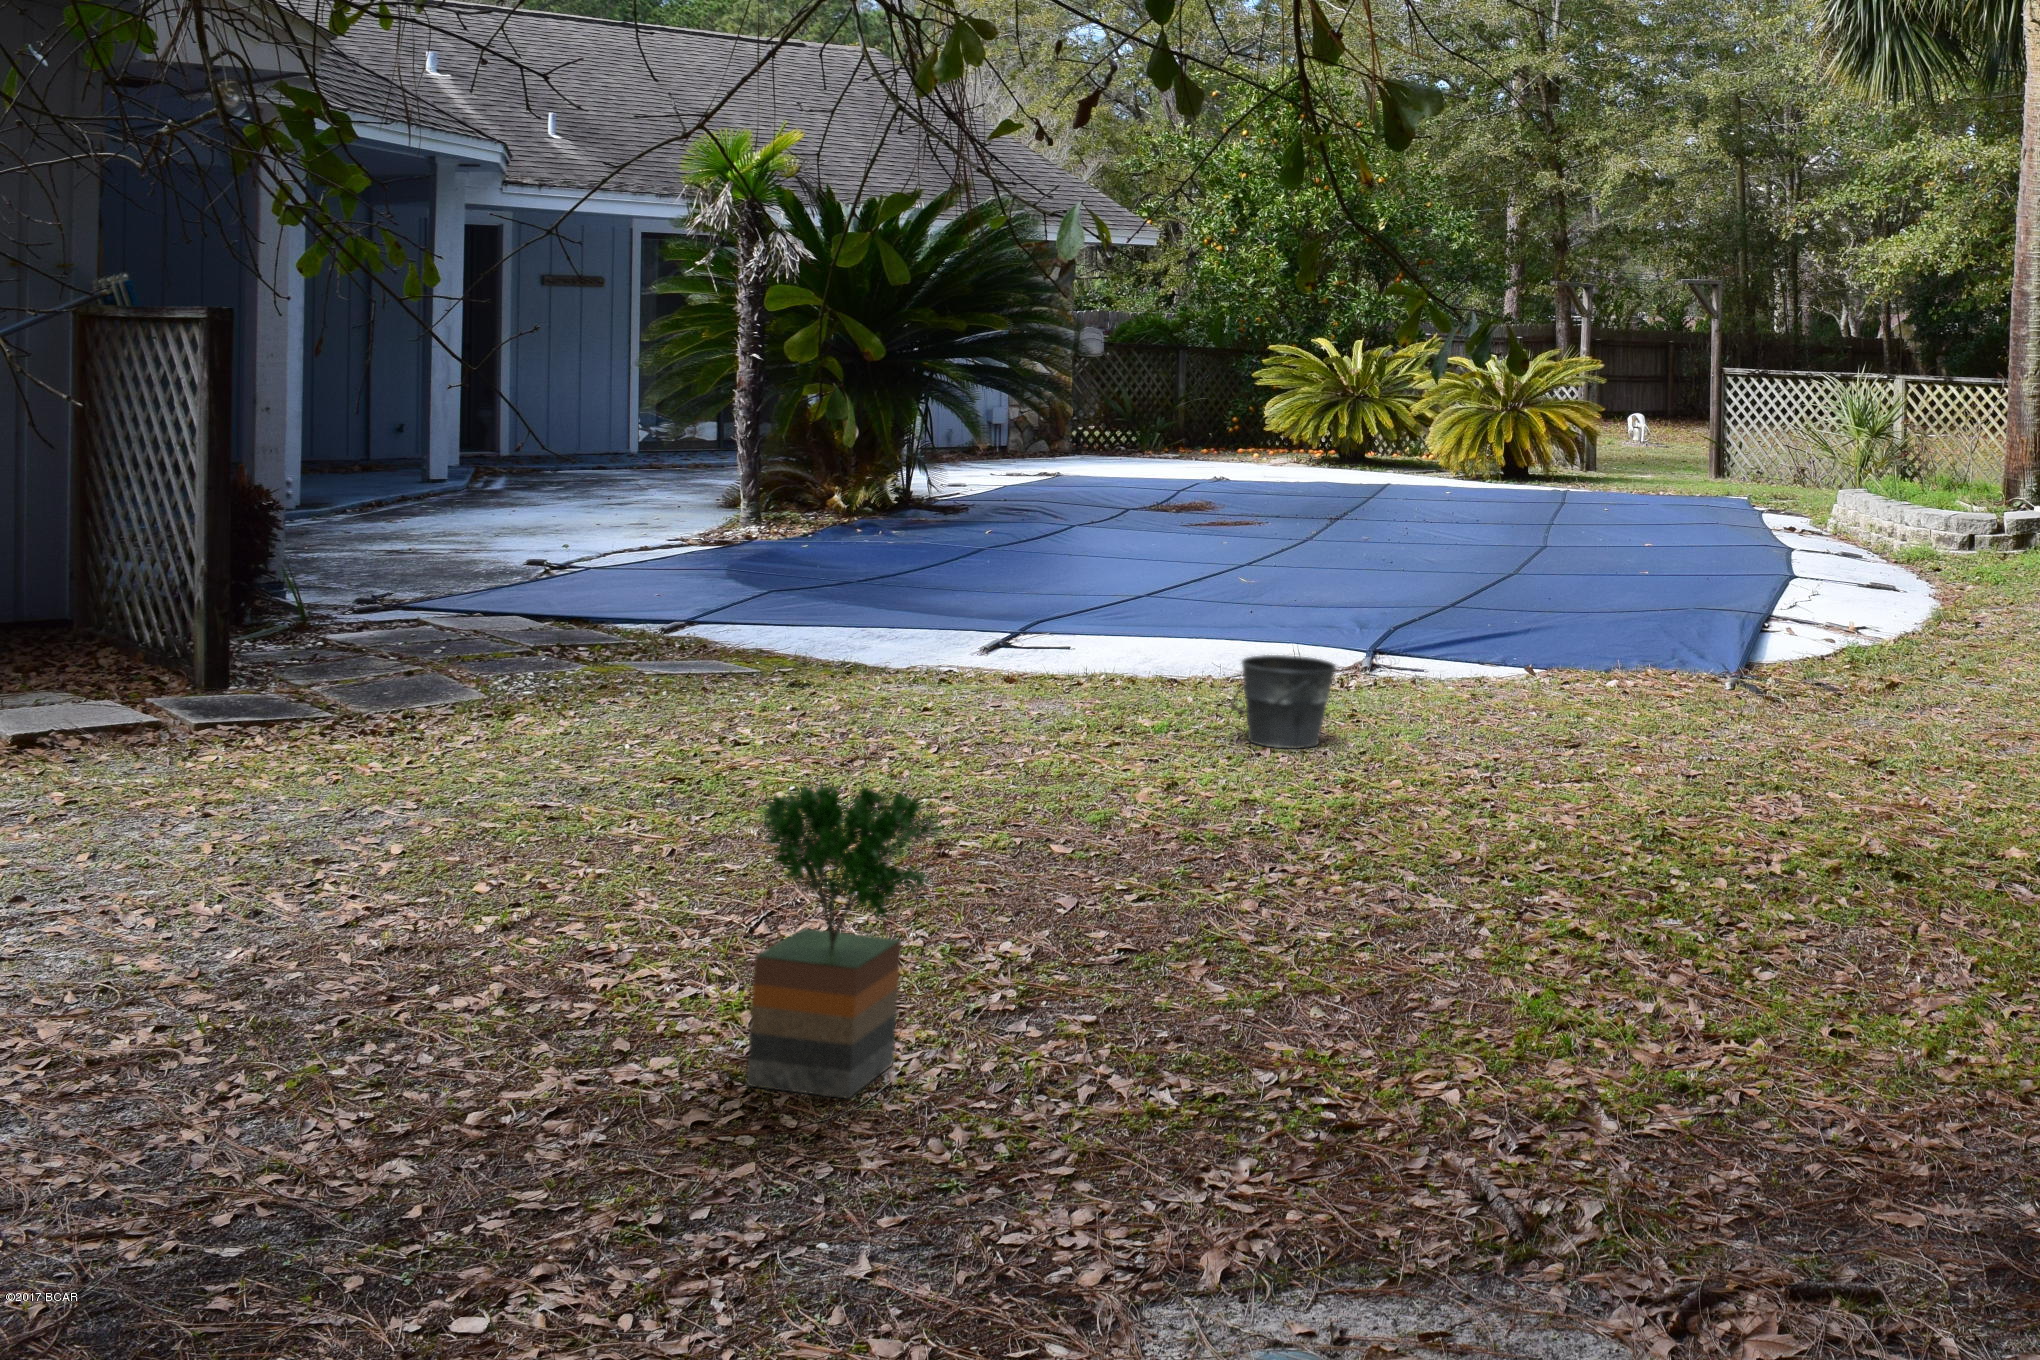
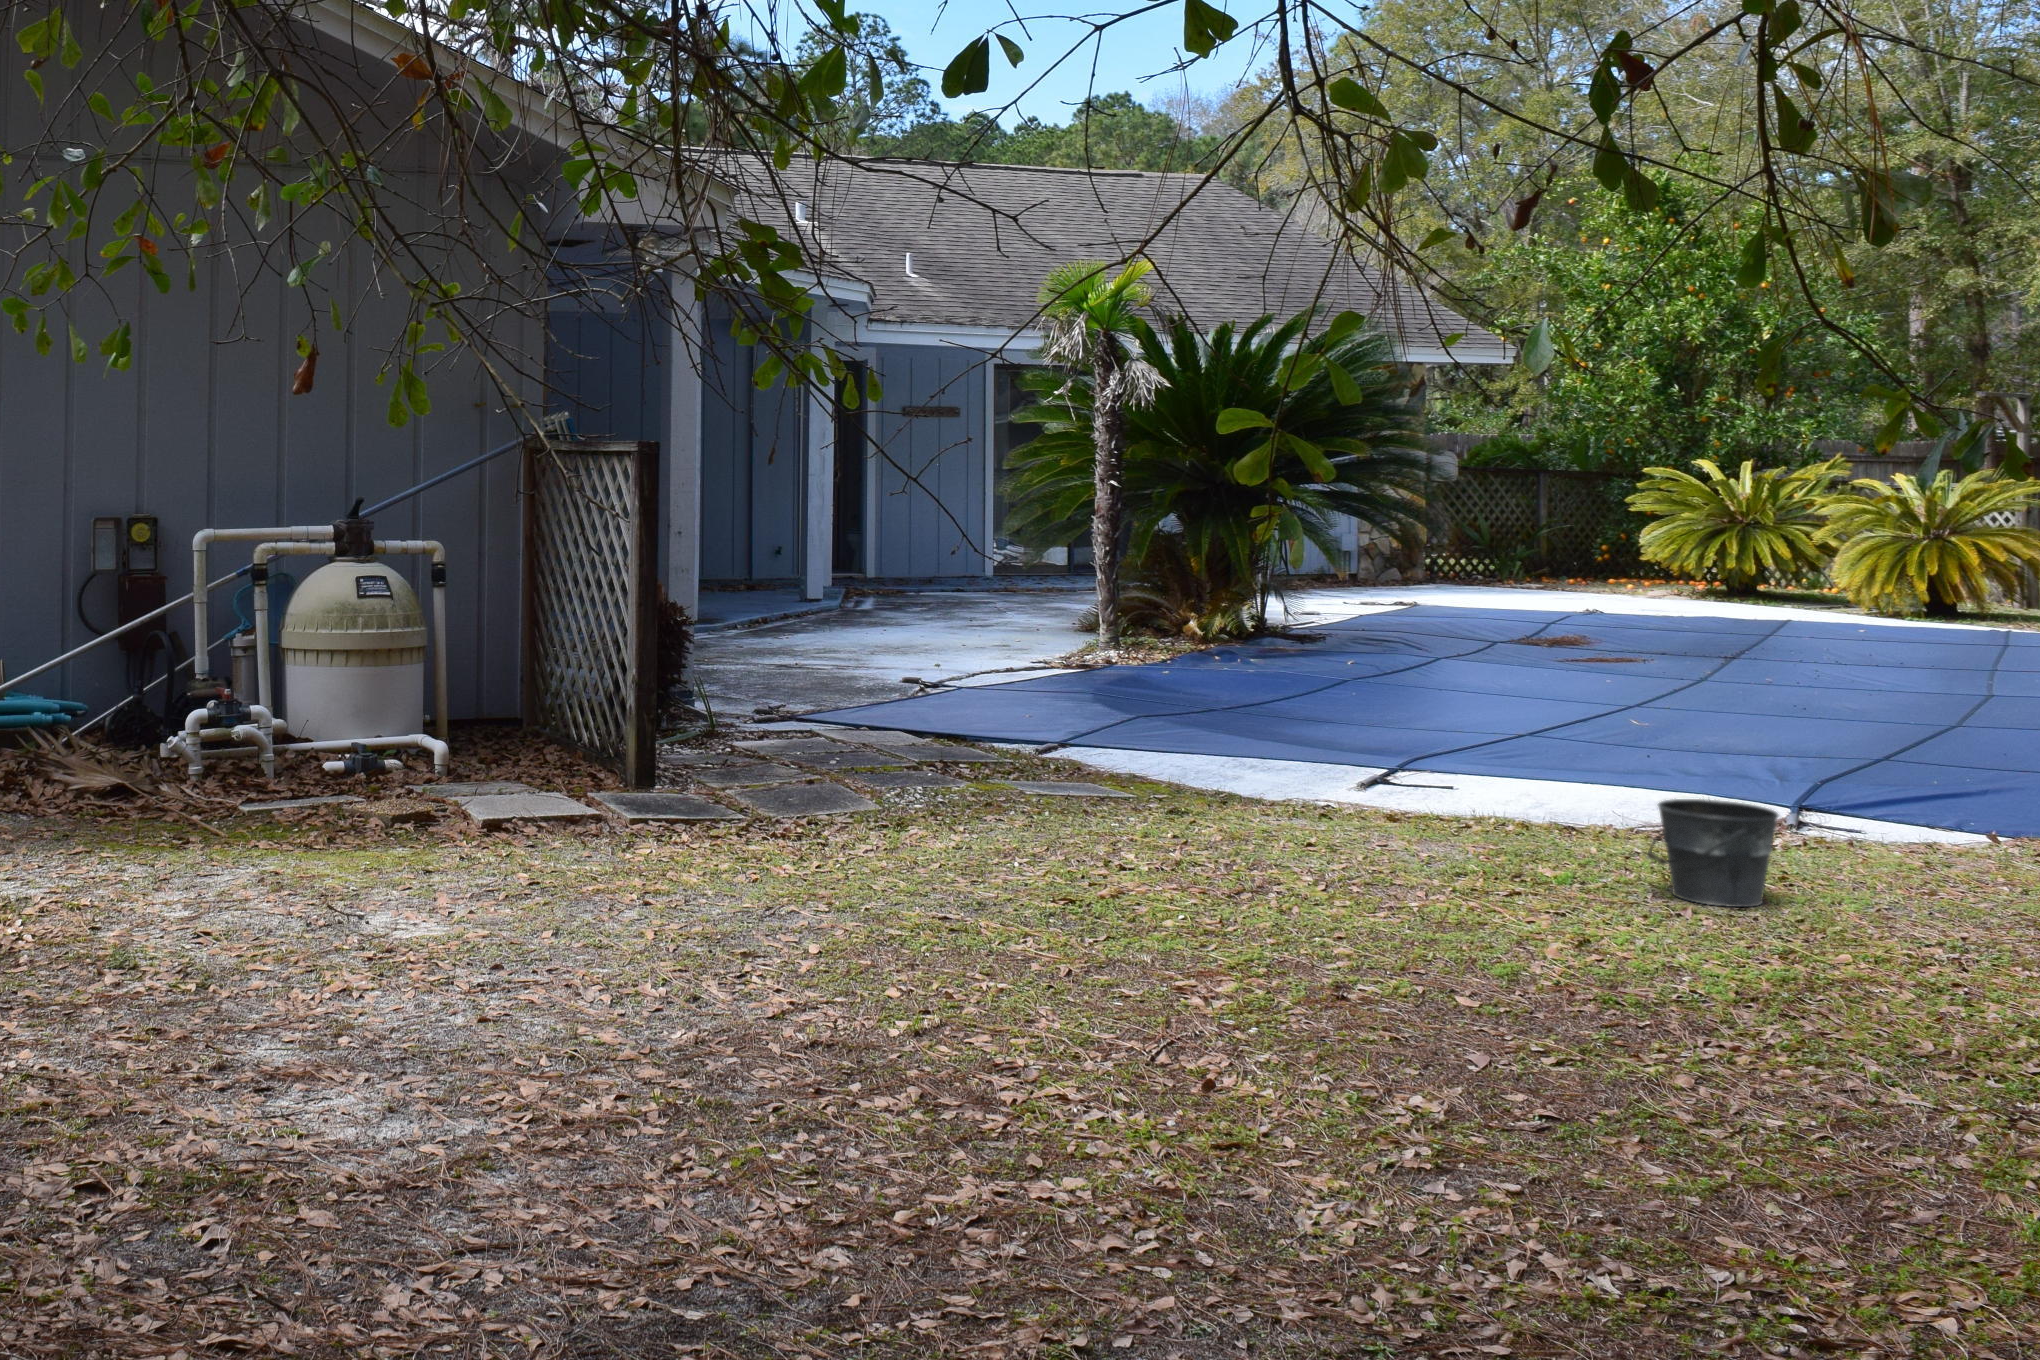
potted tree: present [747,782,944,1098] -> none [1147,901,1356,1247]

